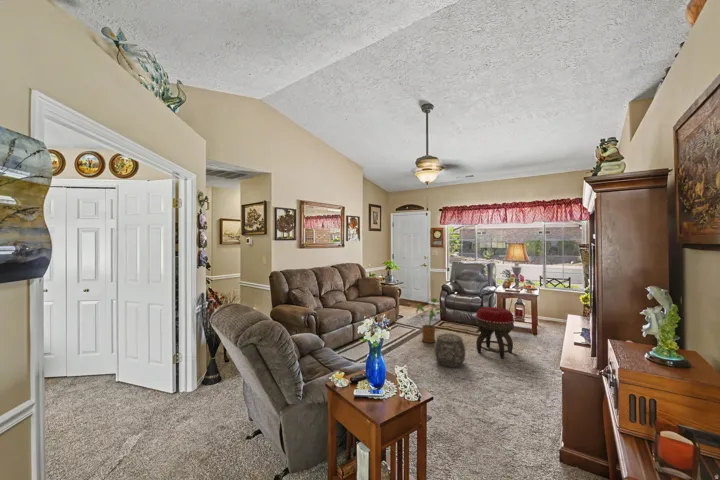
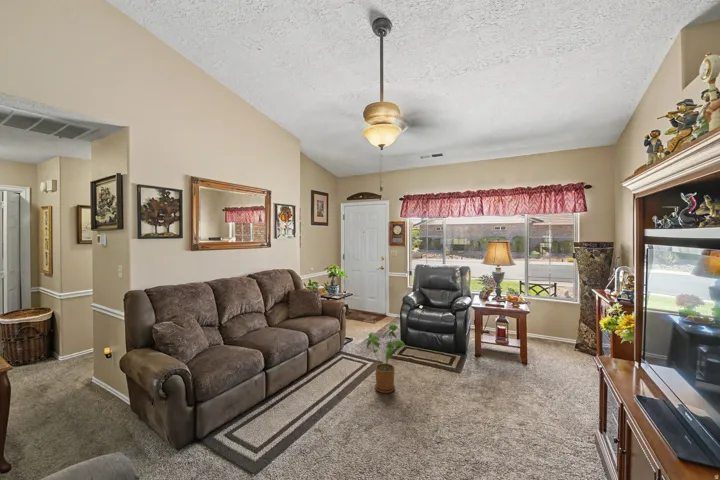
footstool: present [476,307,514,359] -> none [456,338,513,426]
woven basket: present [434,334,465,367] -> none [393,392,445,460]

